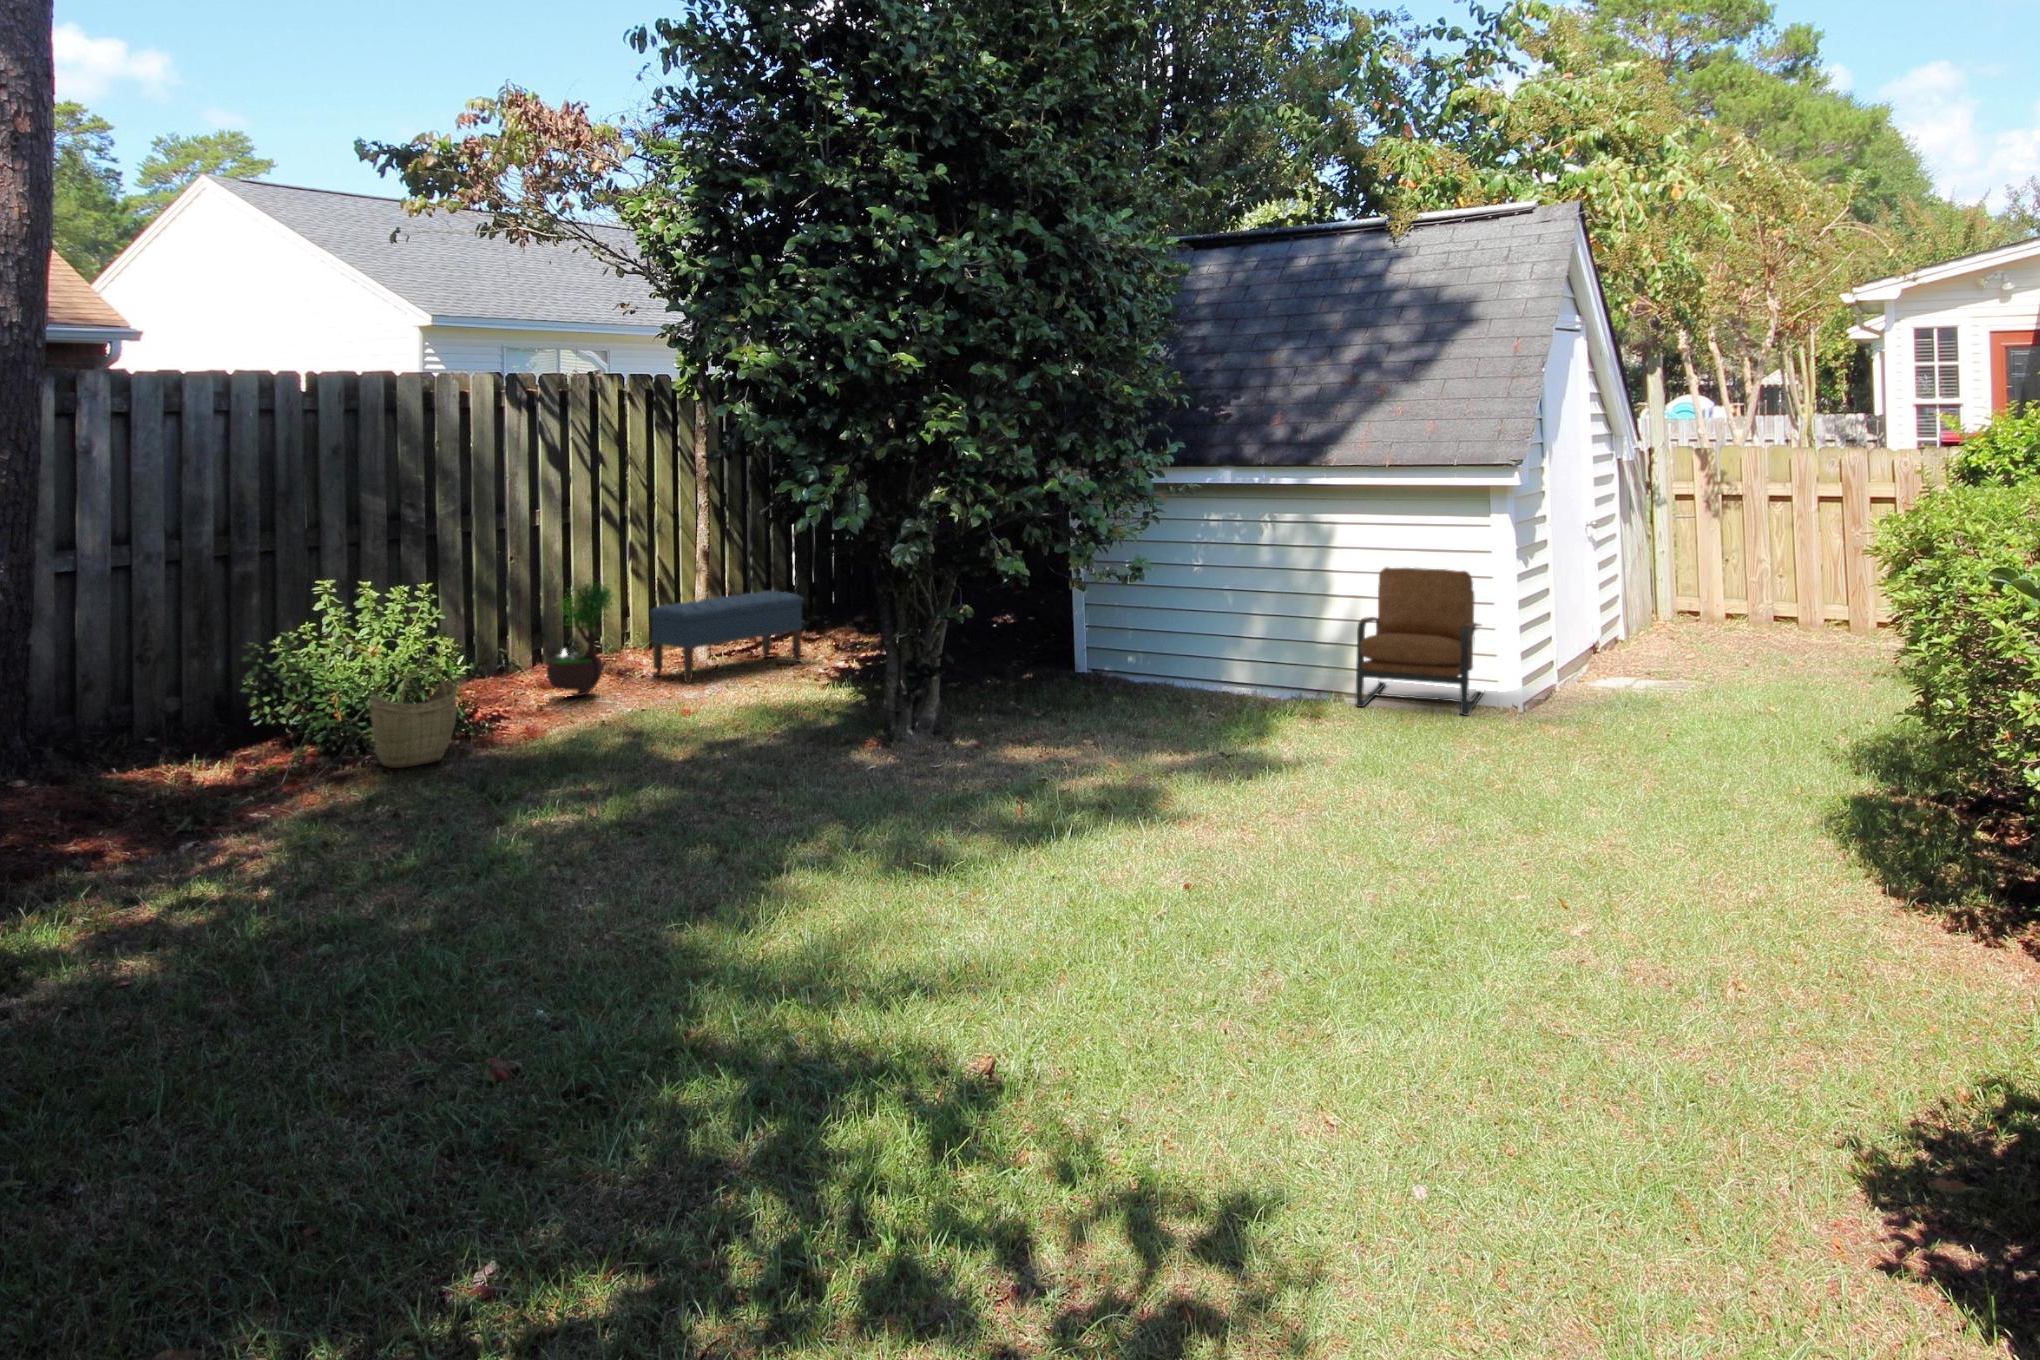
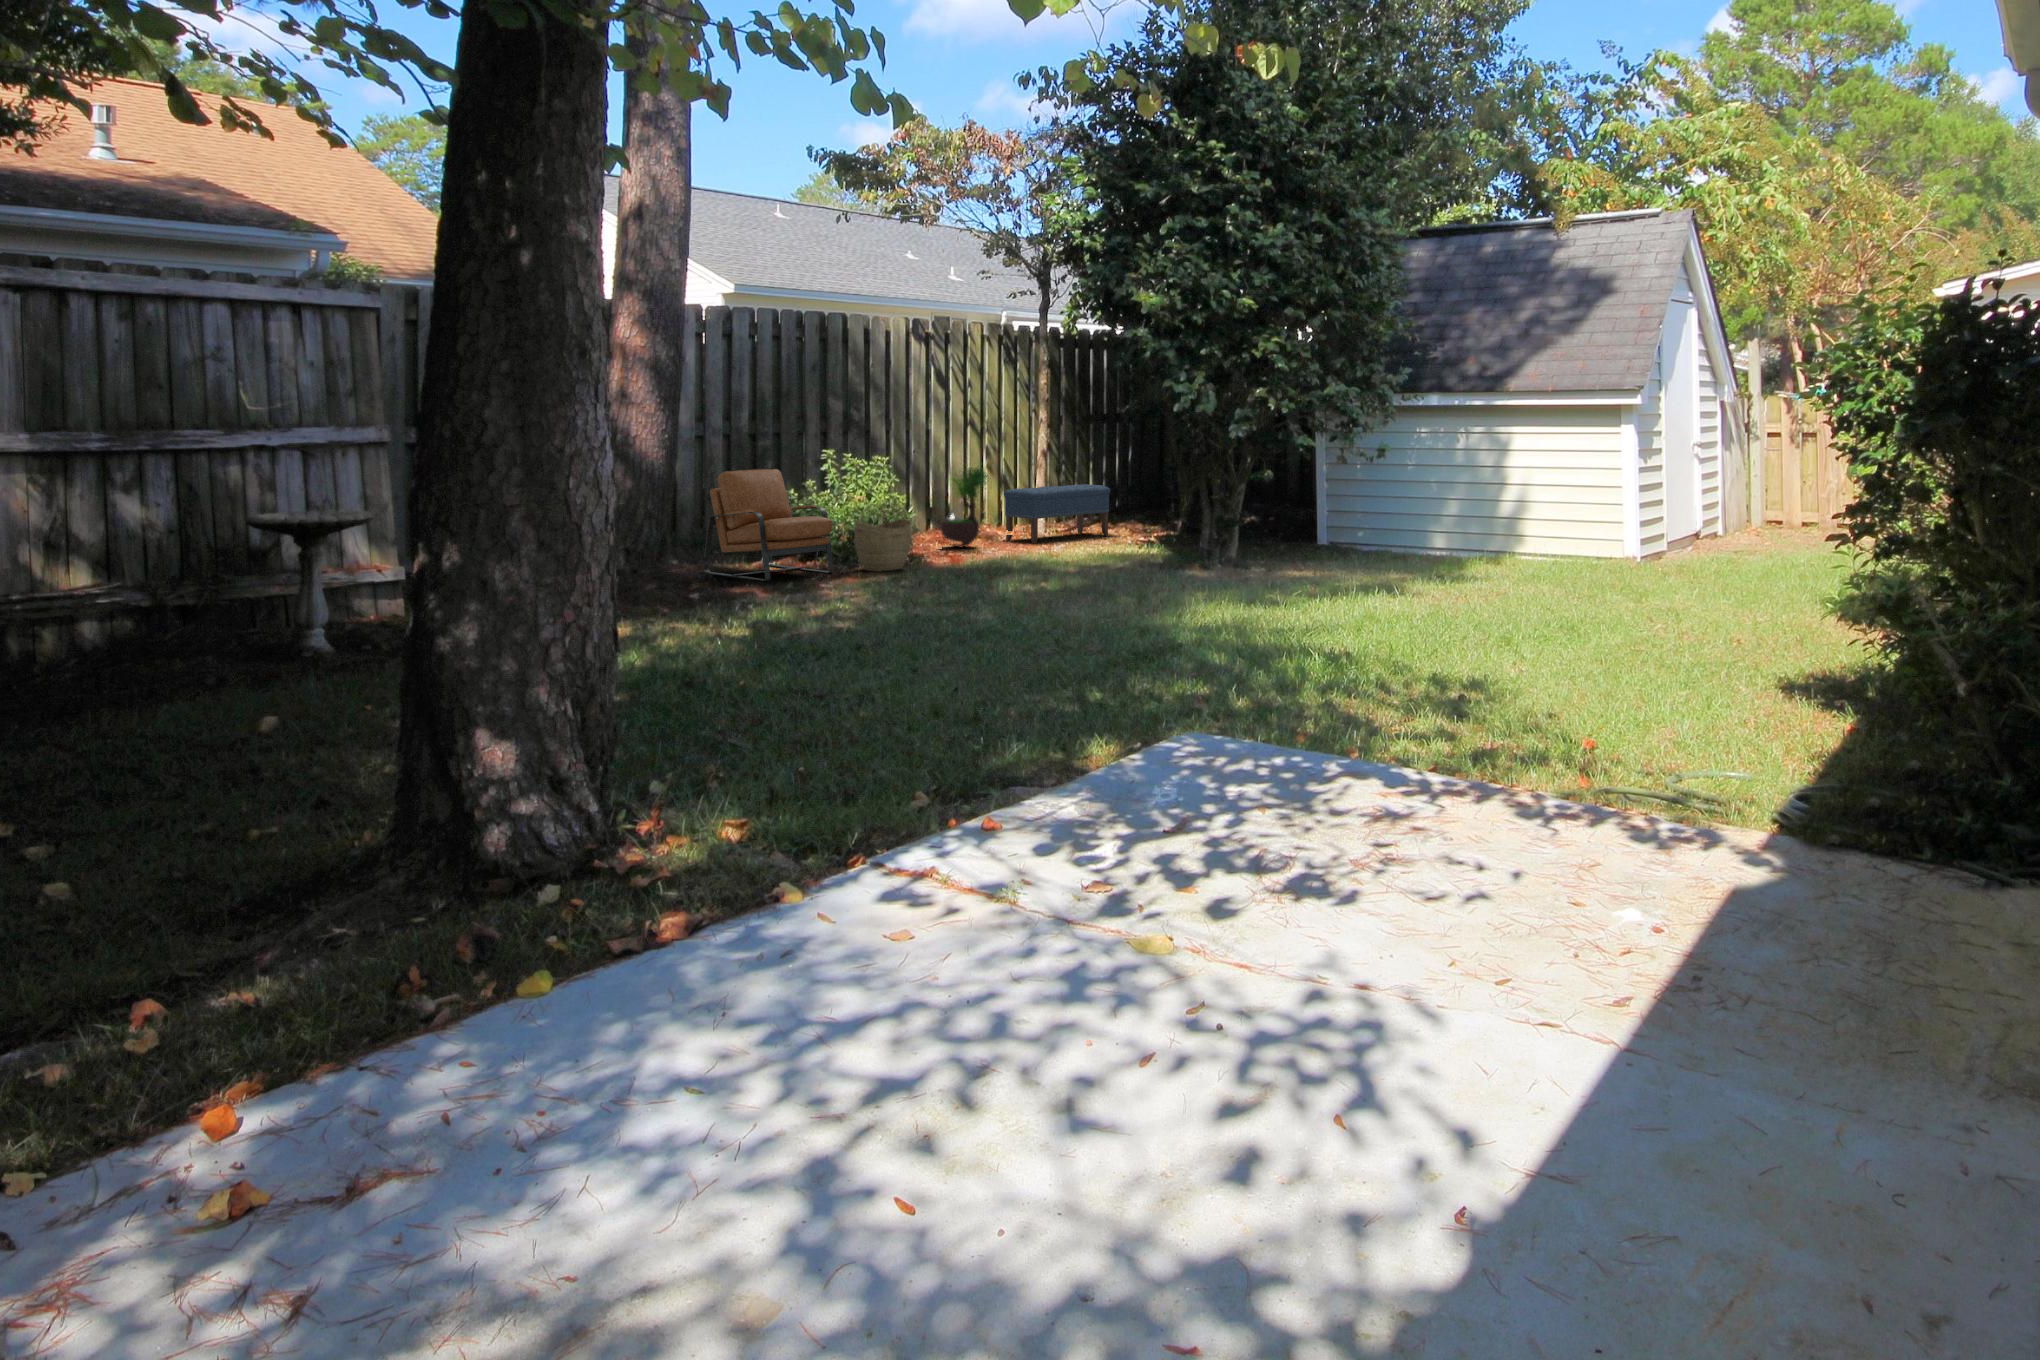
chair: present [1356,568,1483,716] -> present [703,469,834,581]

